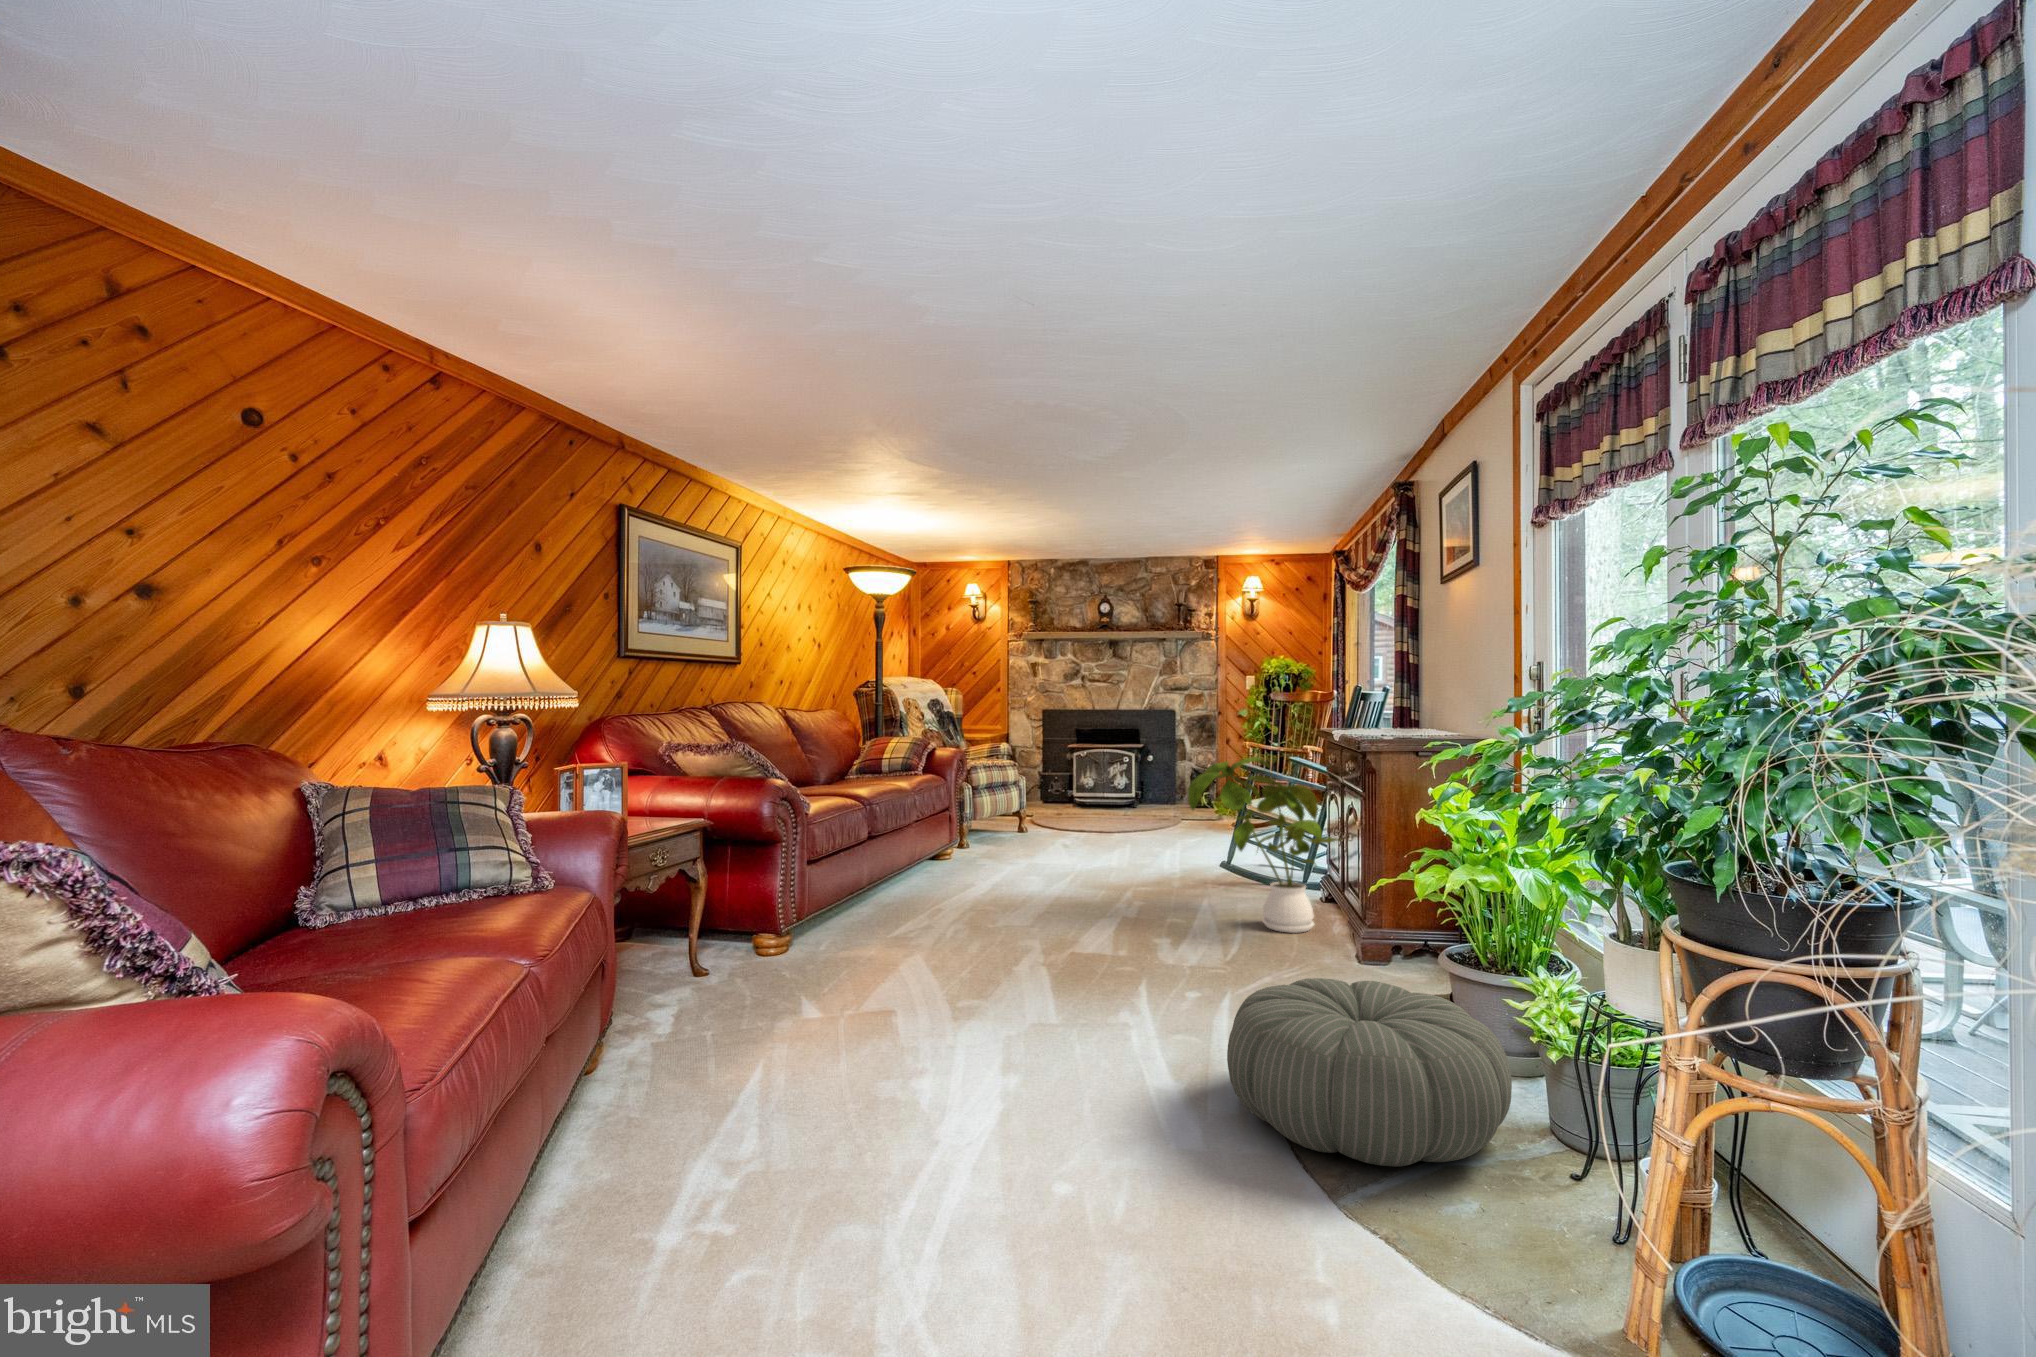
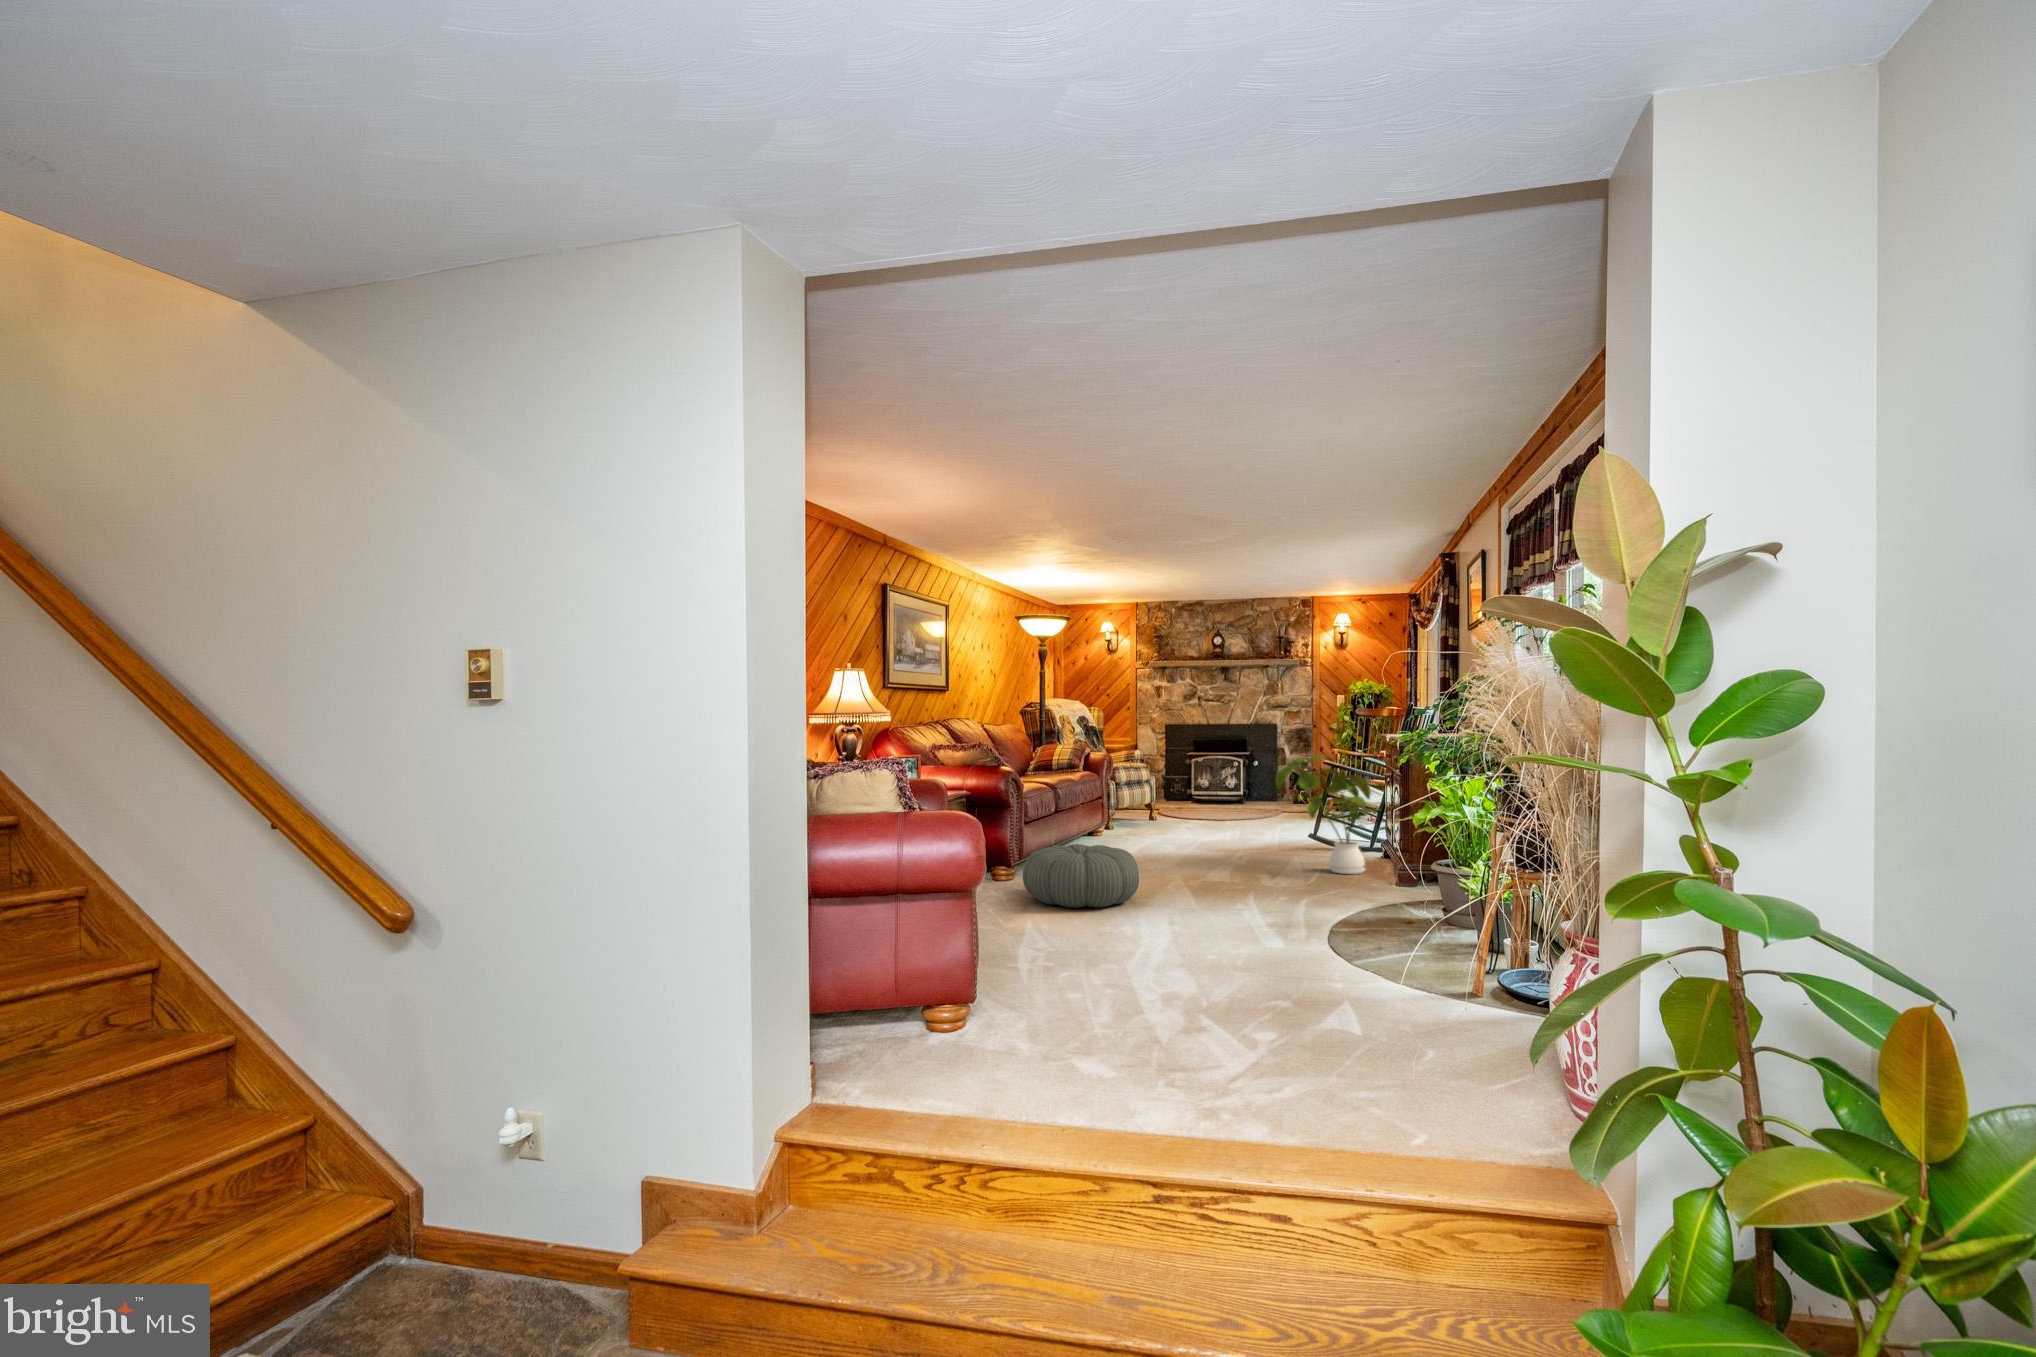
pouf: present [1227,978,1512,1166] -> present [1023,844,1139,908]

